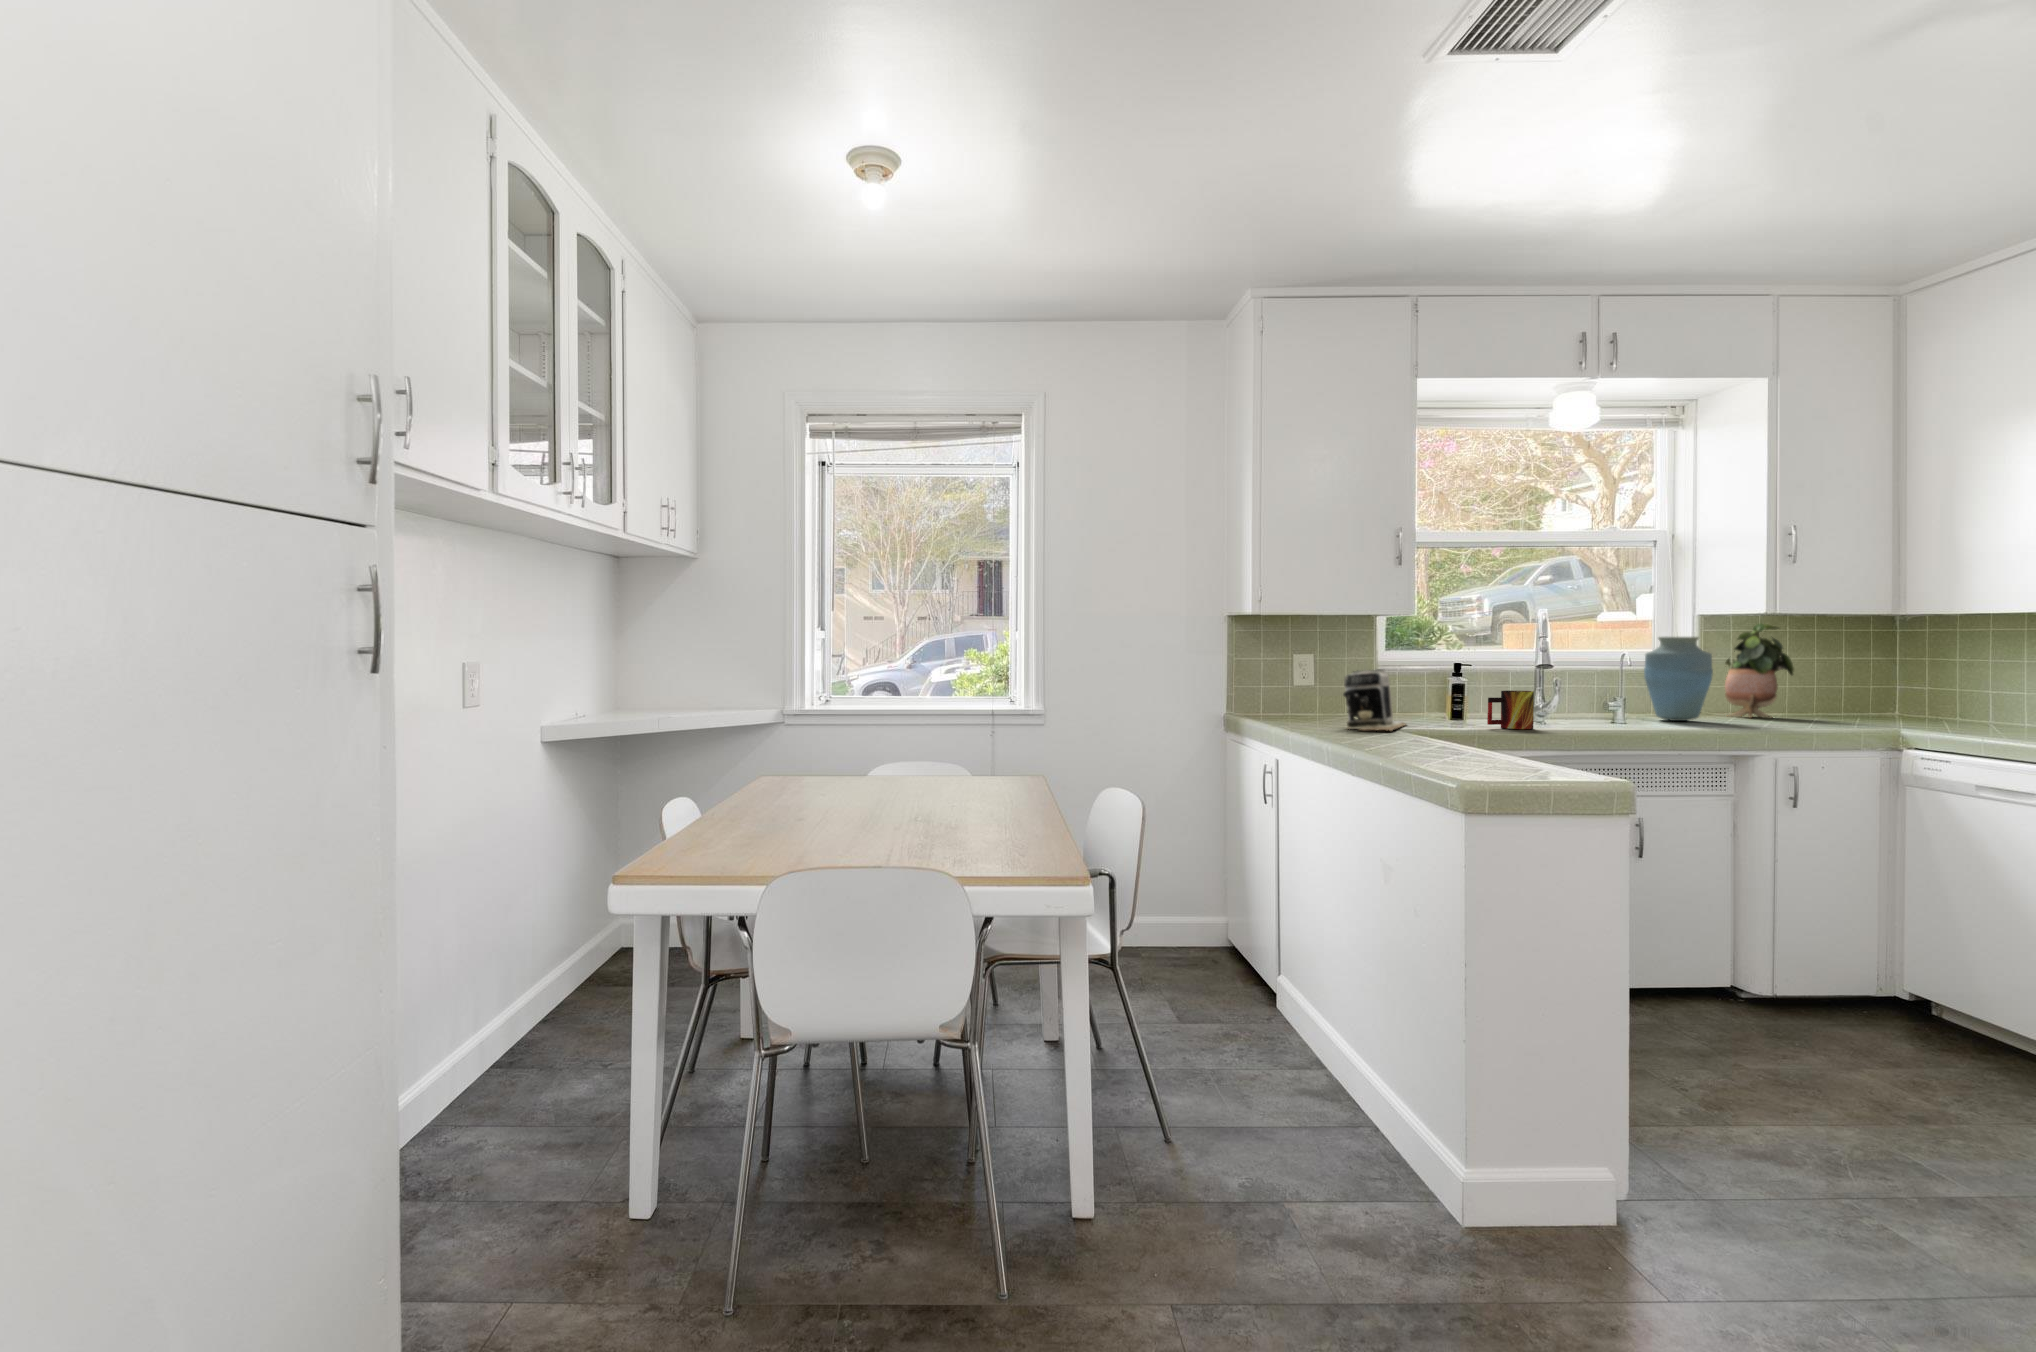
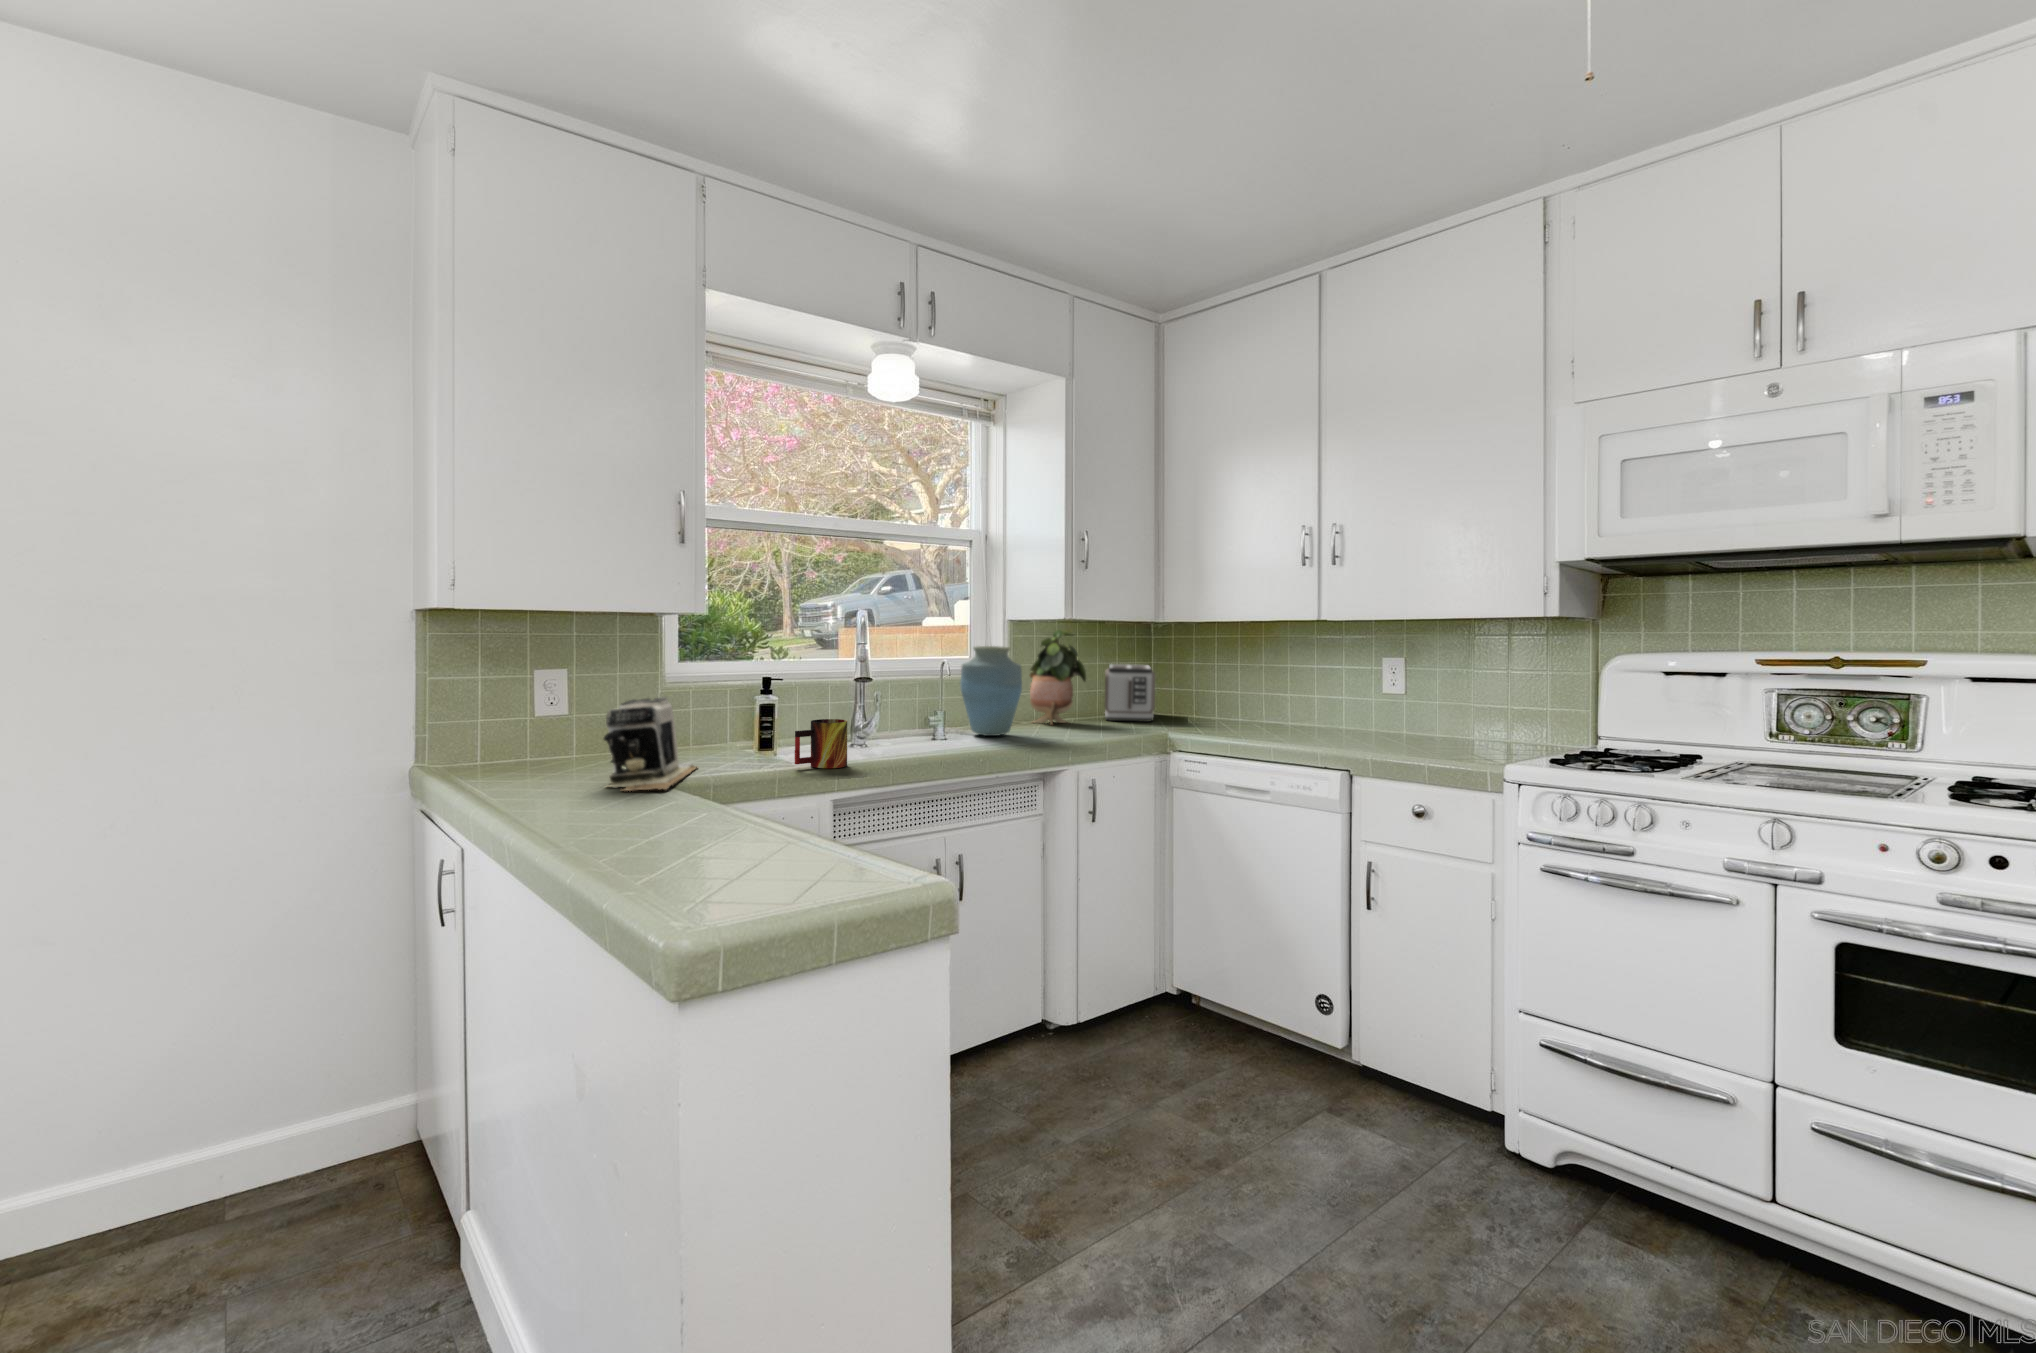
toaster: none [1819,662,1887,719] -> present [1105,664,1155,722]

